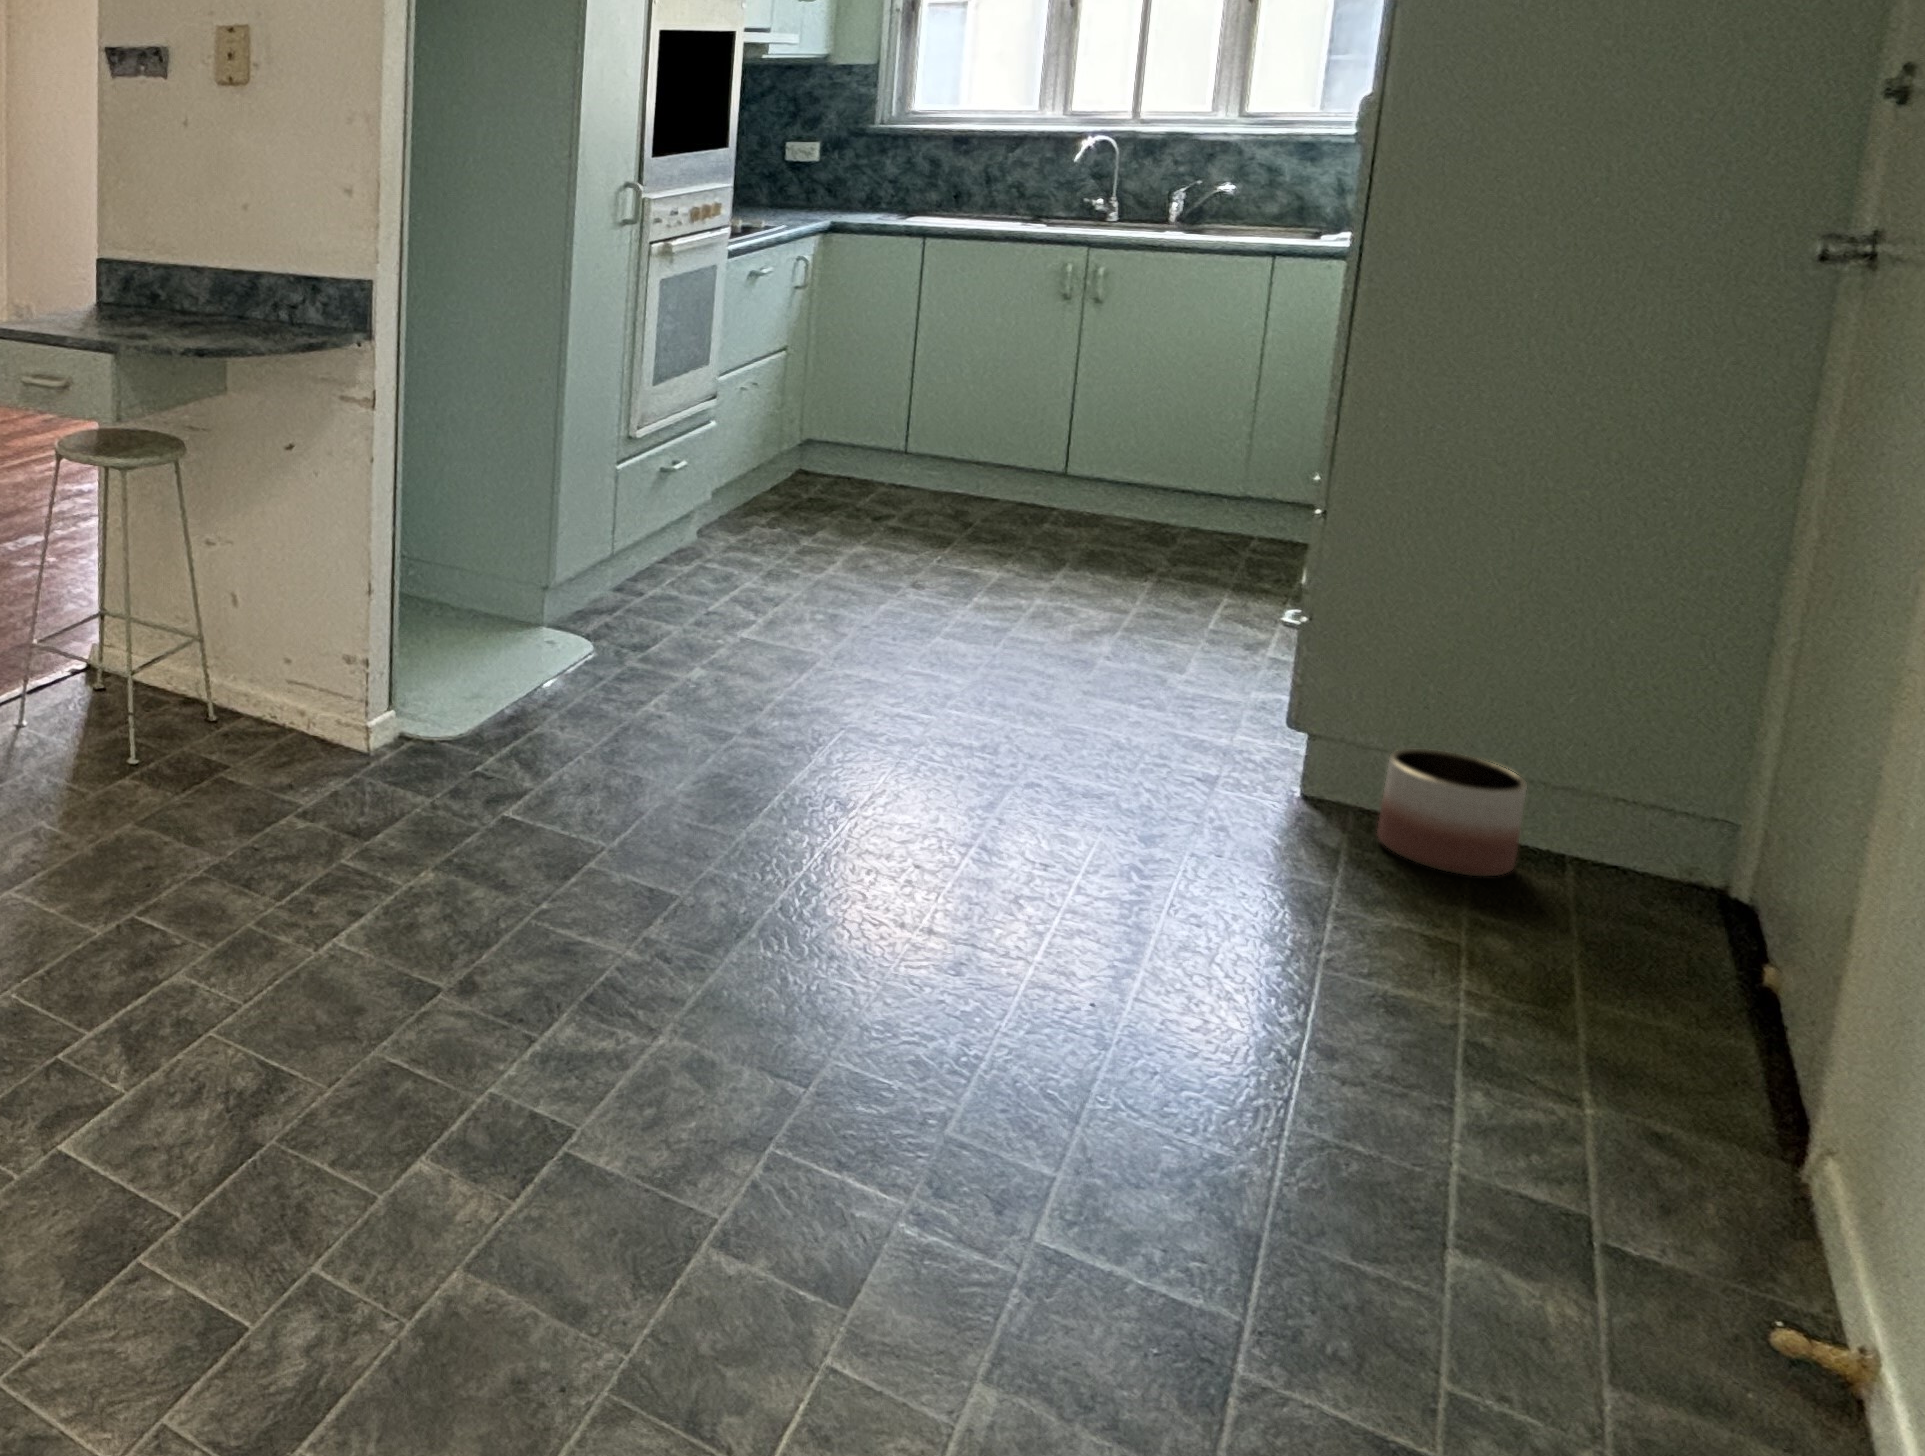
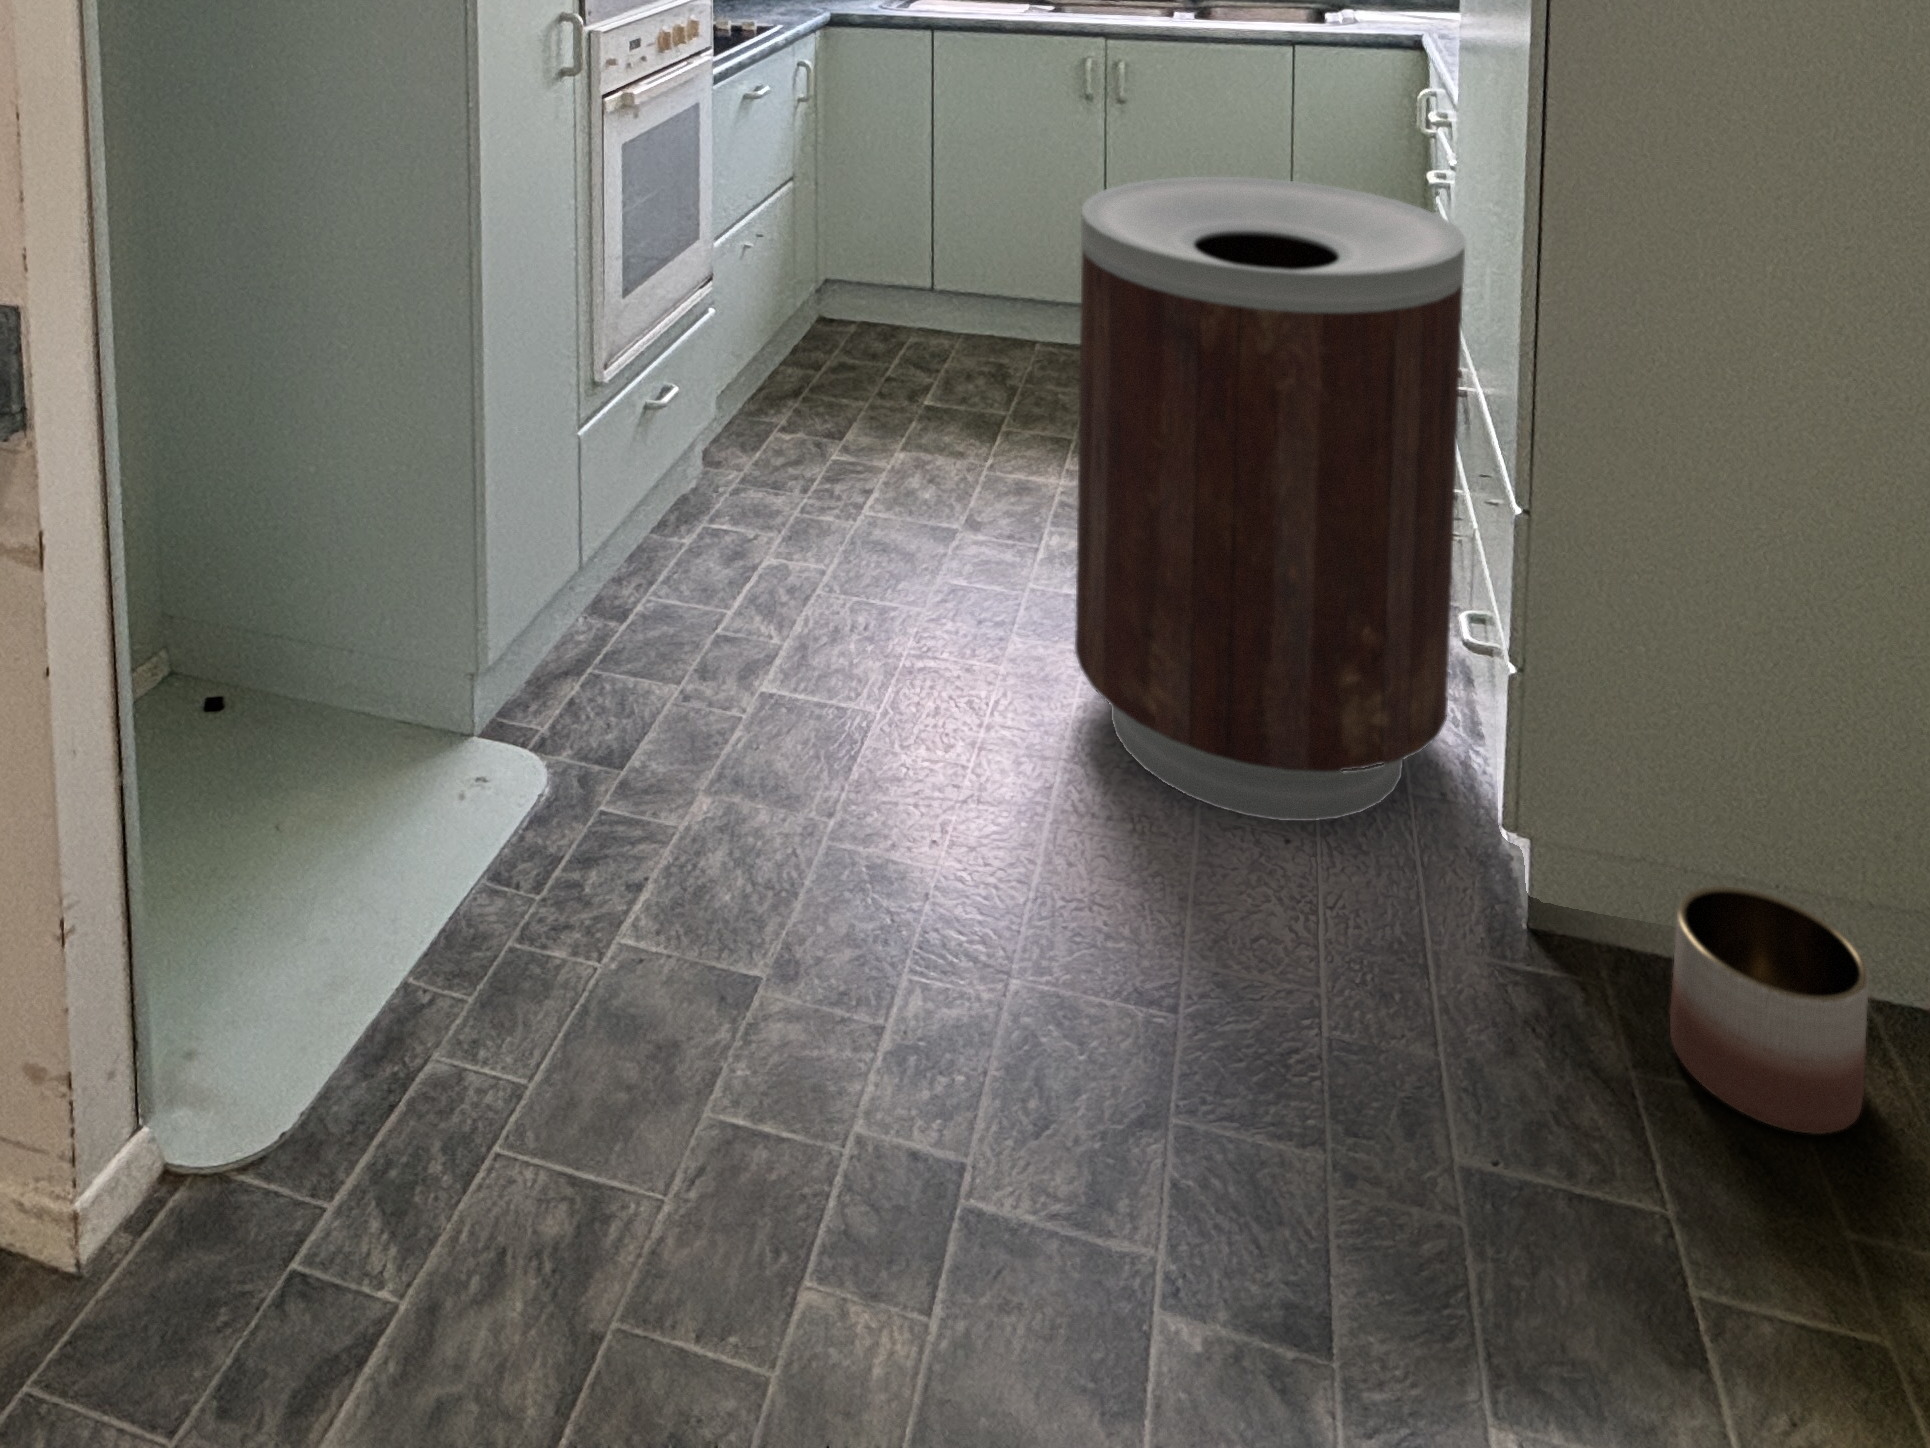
trash can: none [980,316,1328,738] -> present [1075,177,1465,821]

